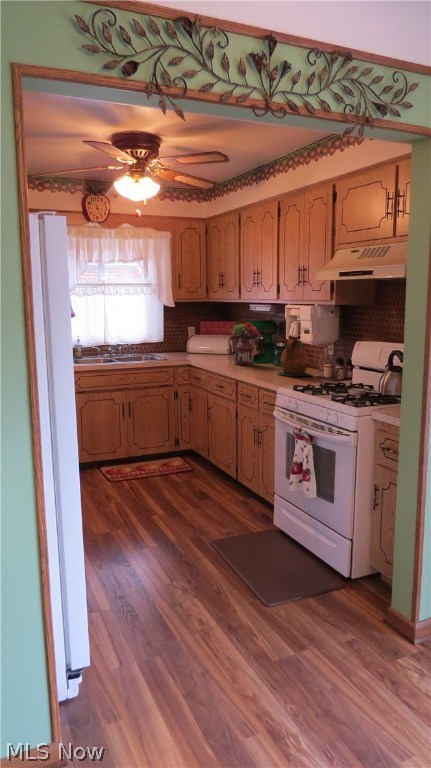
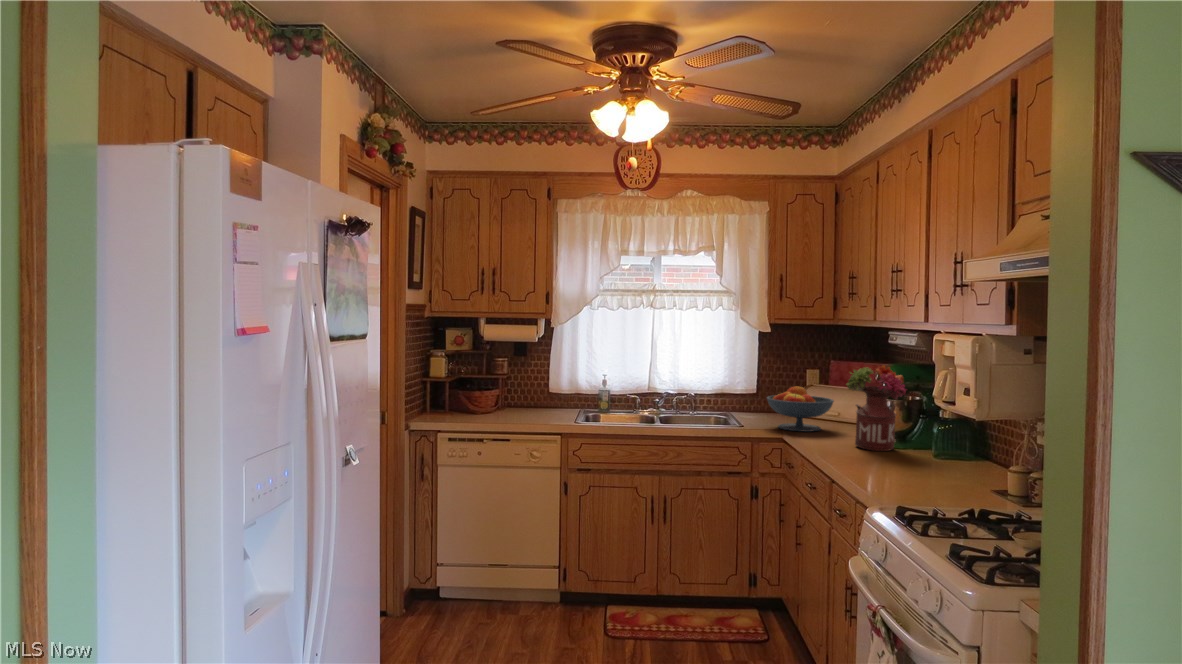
fruit bowl: none [179,336,214,360] -> present [767,386,834,432]
ceramic pitcher: present [279,336,312,376] -> none [904,399,986,491]

